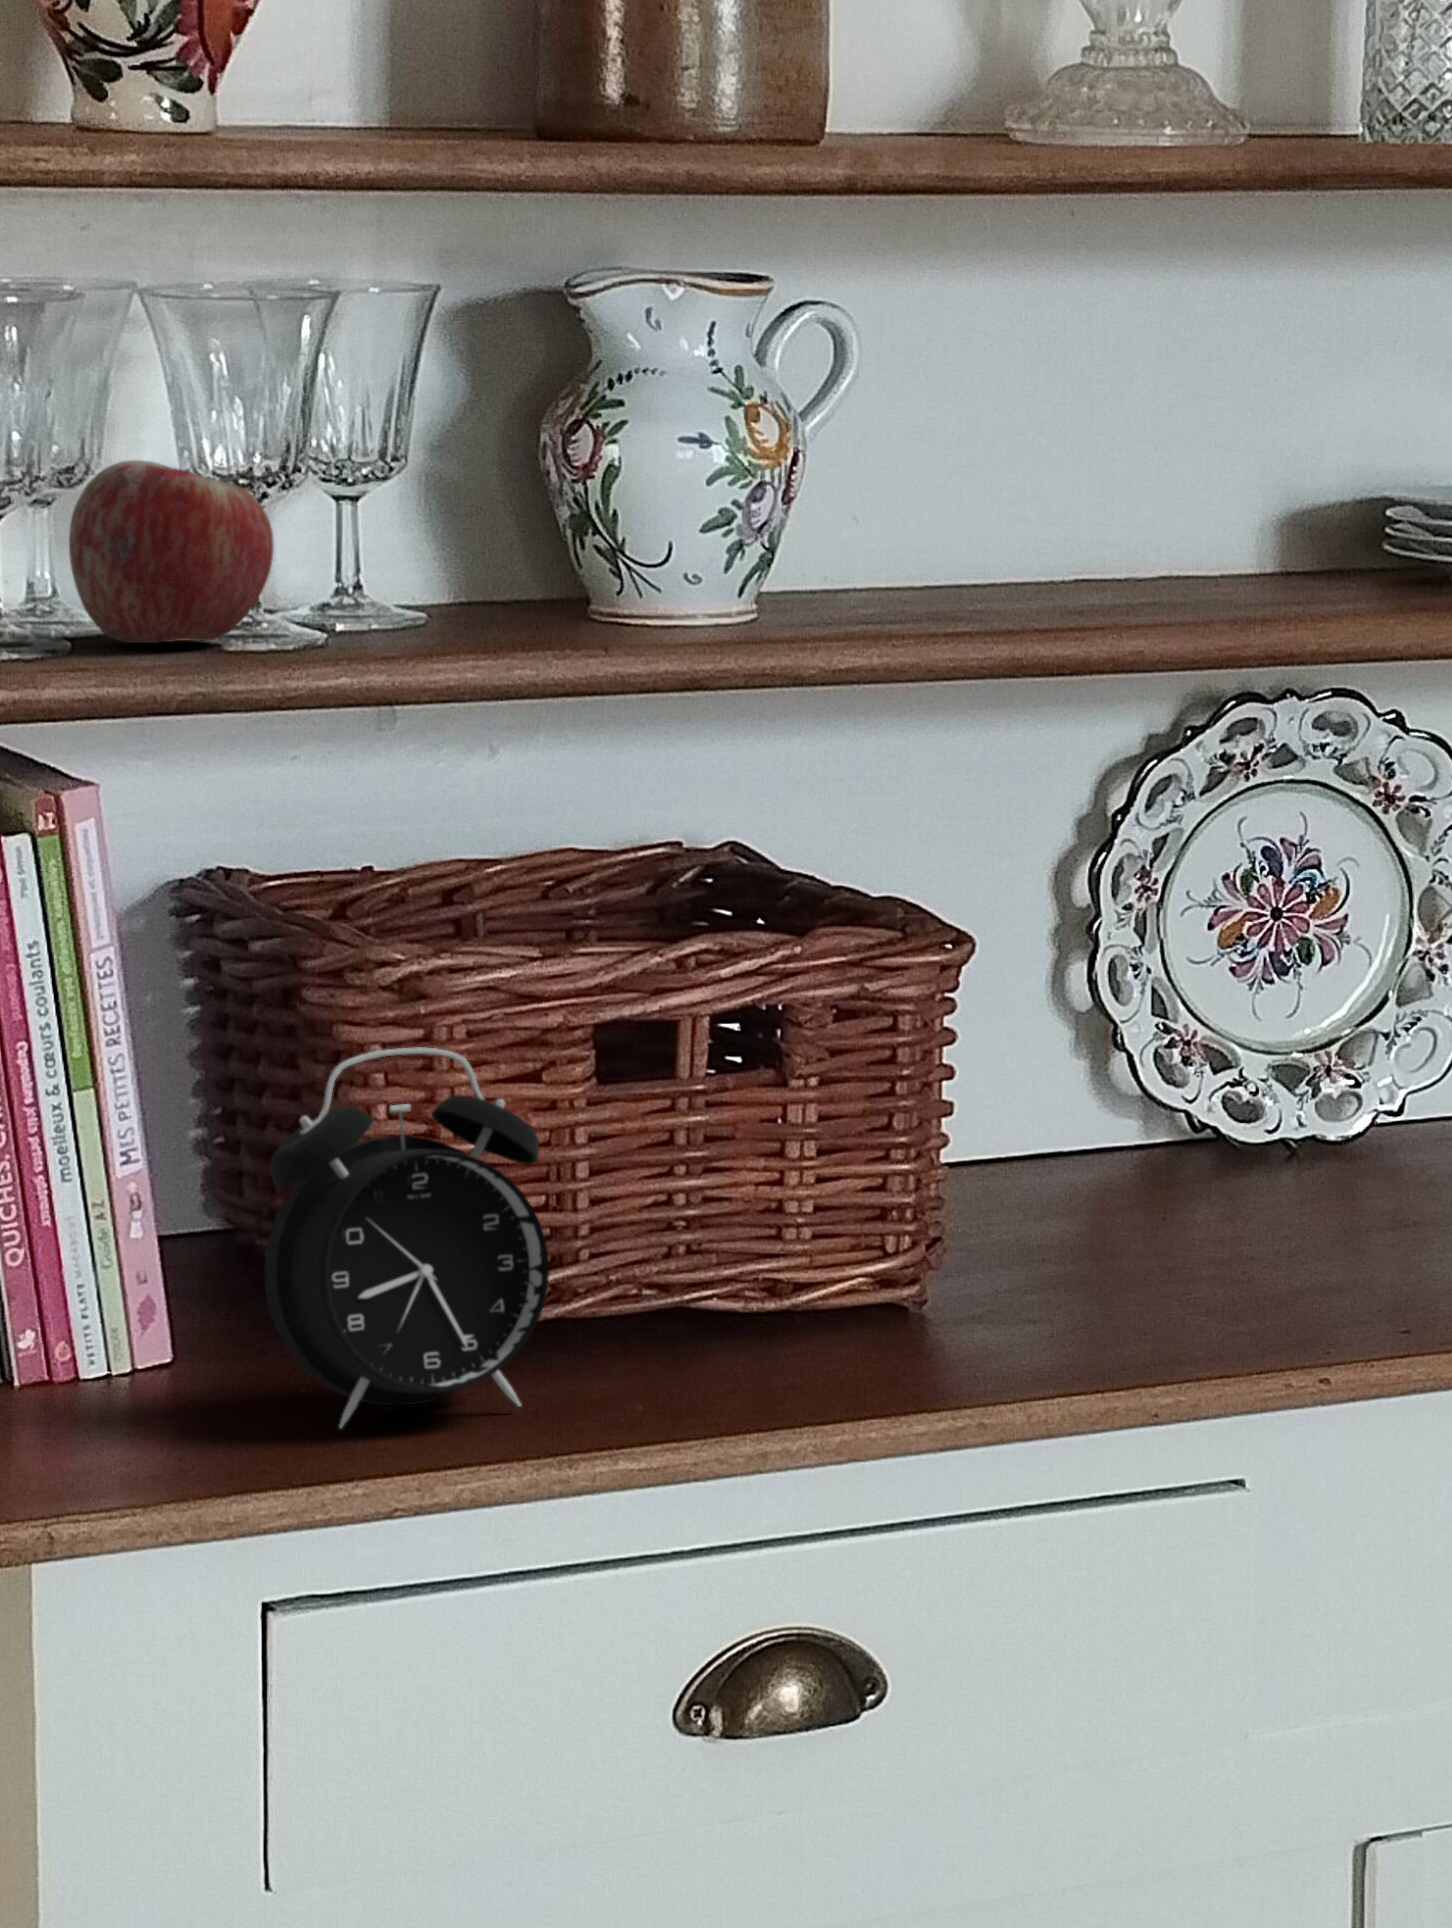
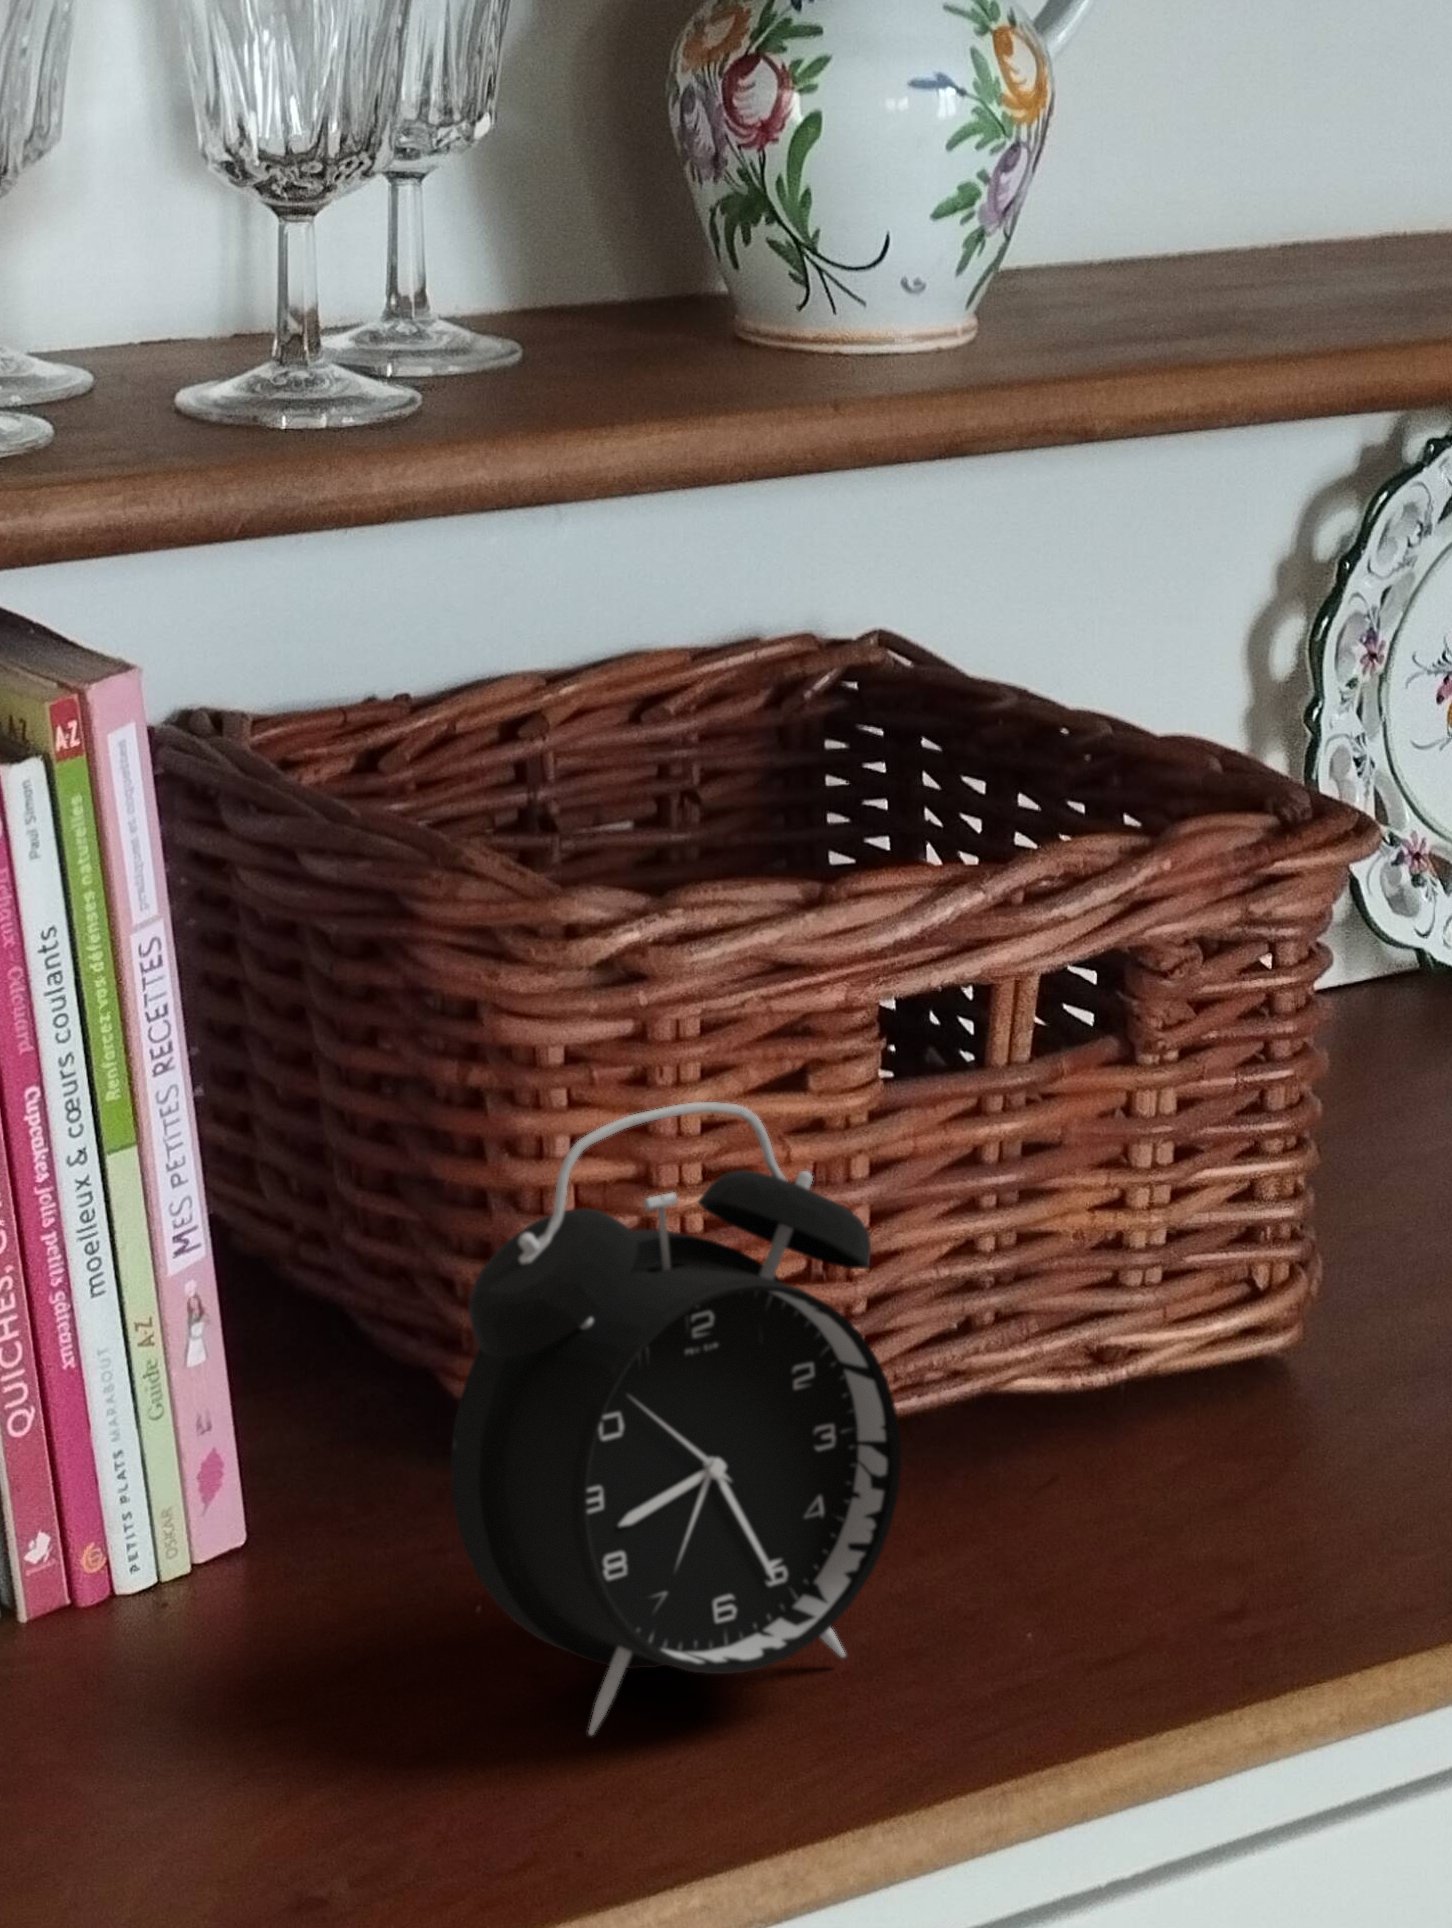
apple: present [69,460,274,643] -> none [41,129,353,413]

